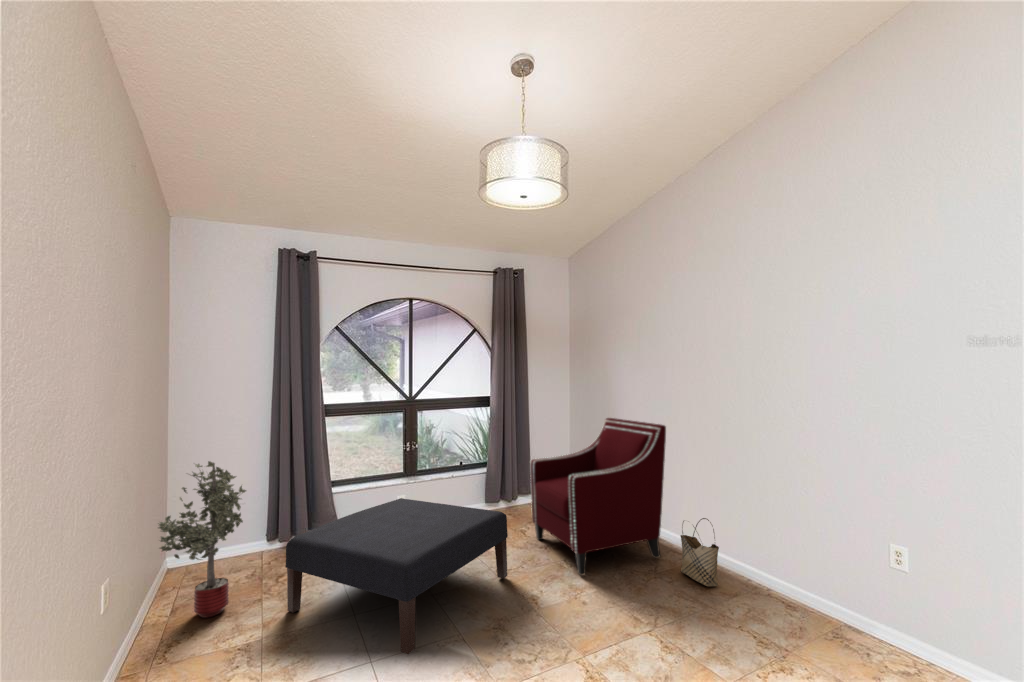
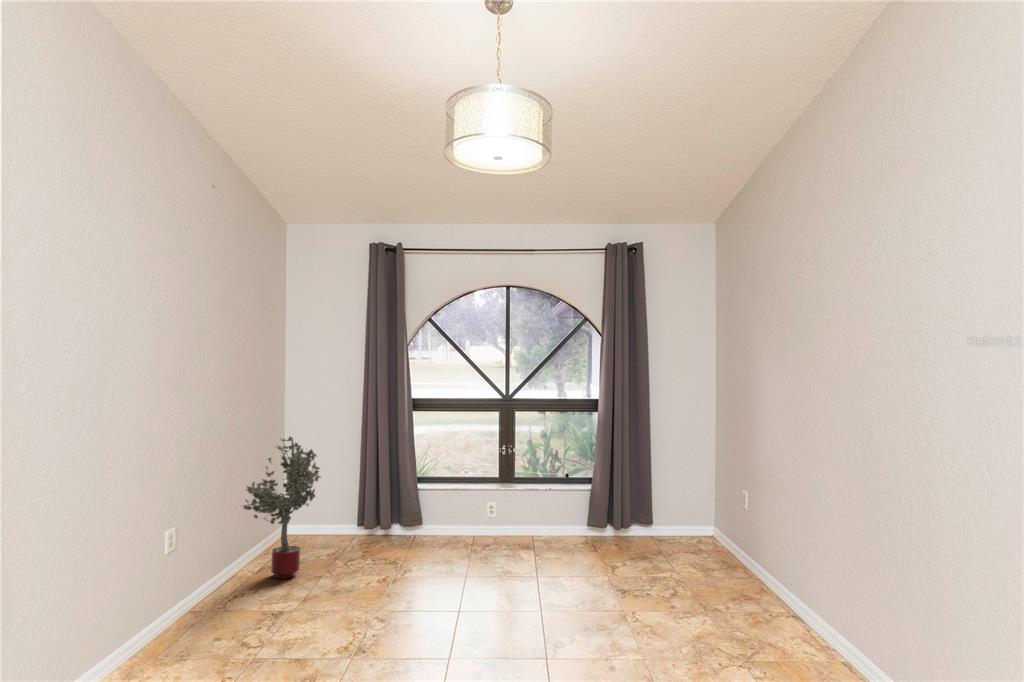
armchair: present [530,418,666,575] -> none [622,432,789,618]
ottoman: present [286,498,508,654] -> none [340,500,564,641]
woven basket: present [681,518,719,586] -> none [787,567,833,664]

